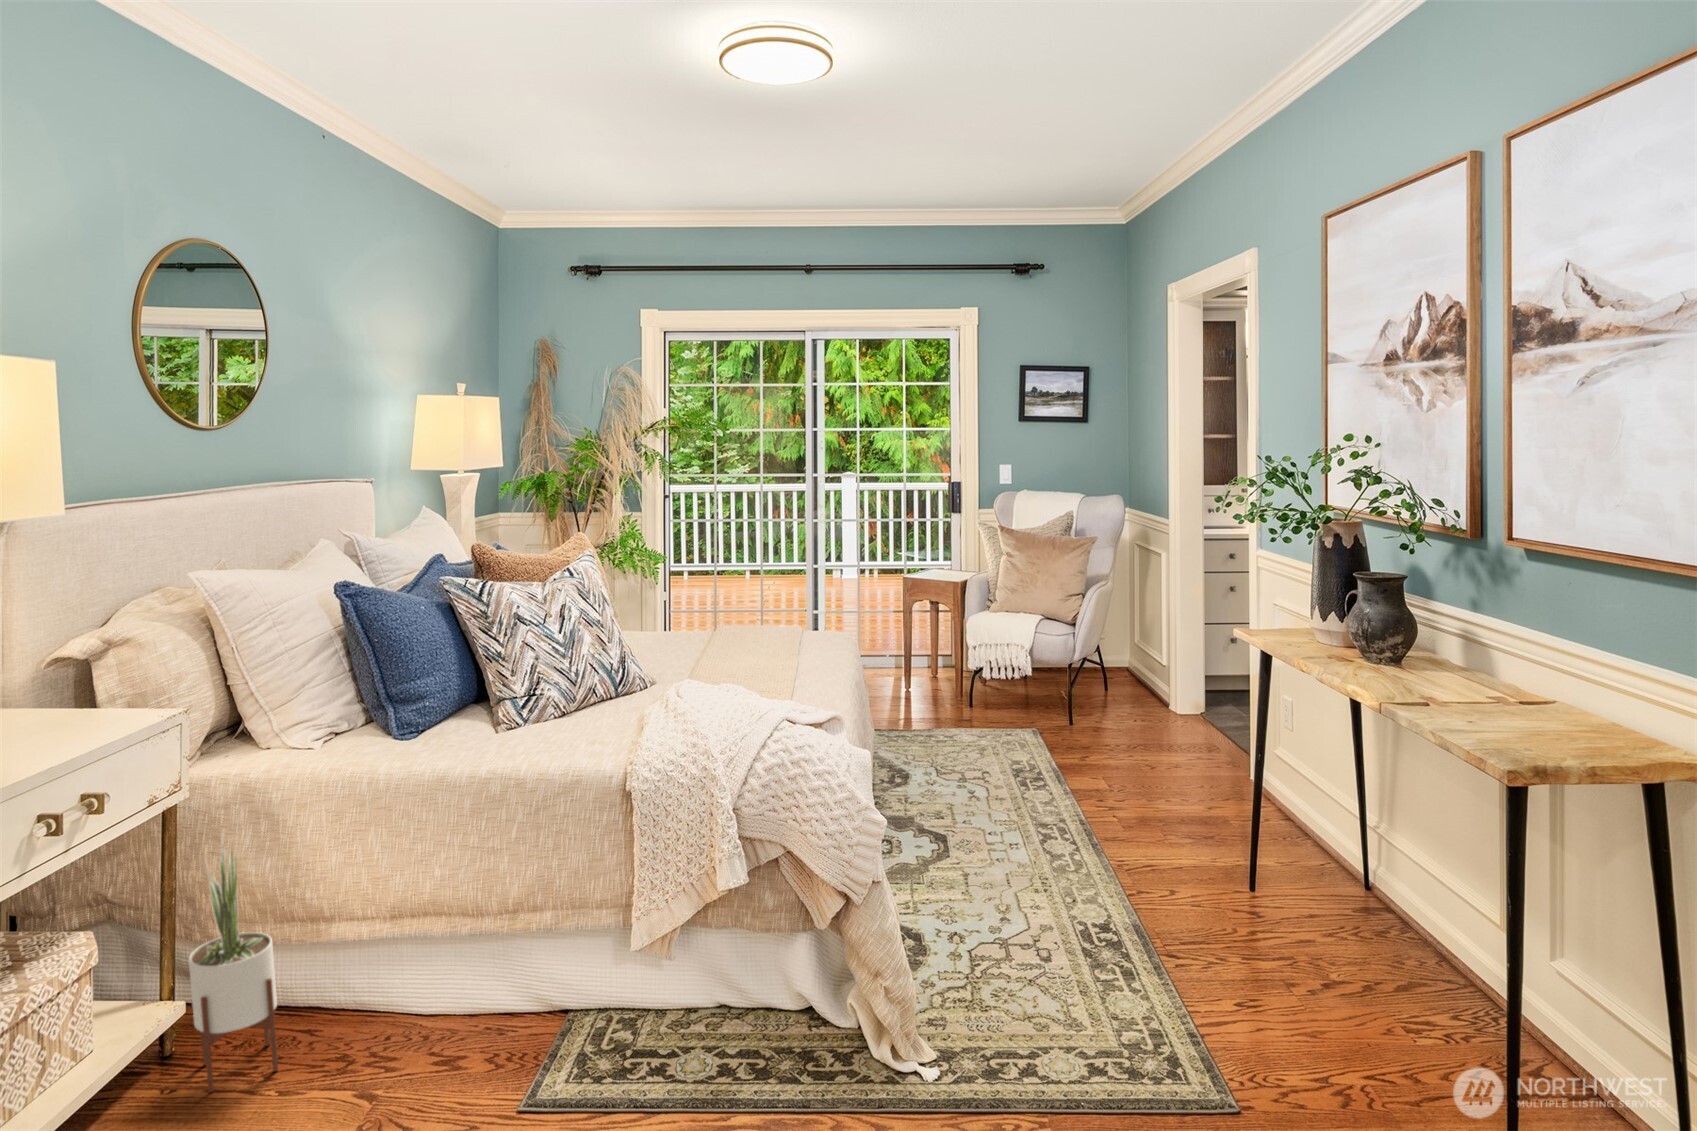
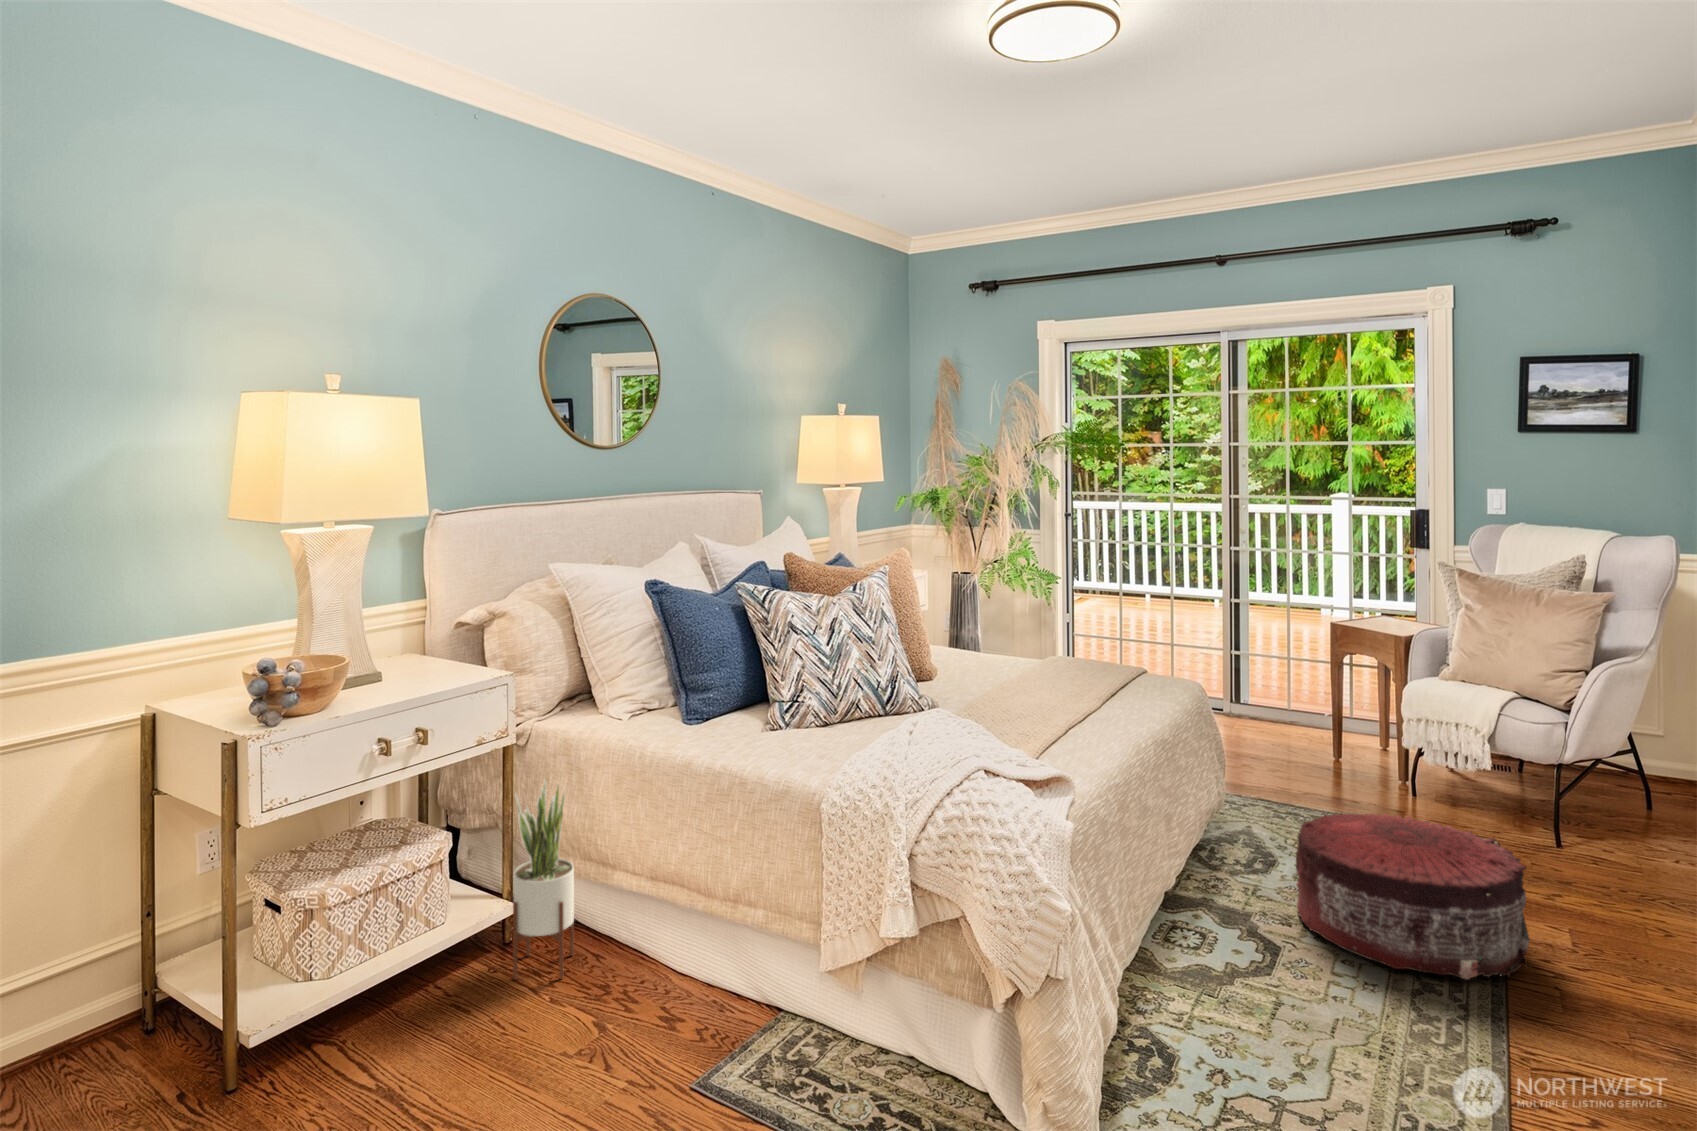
pouf: none [931,710,1101,830] -> present [1296,813,1530,980]

